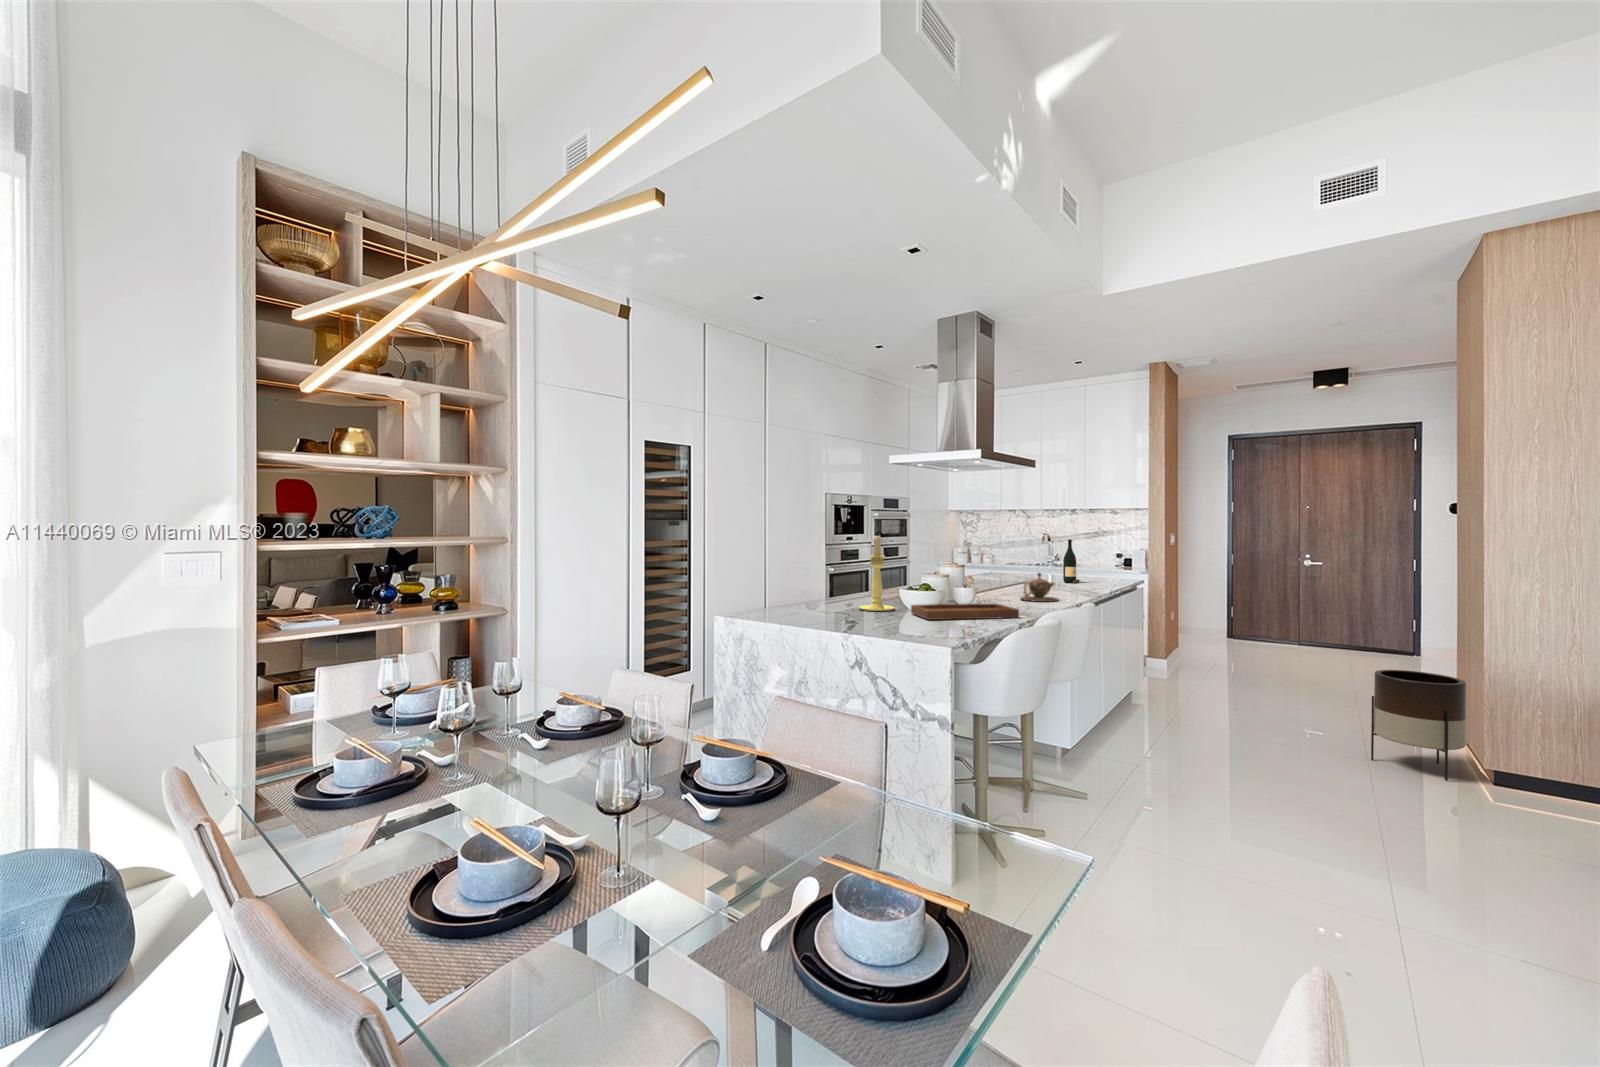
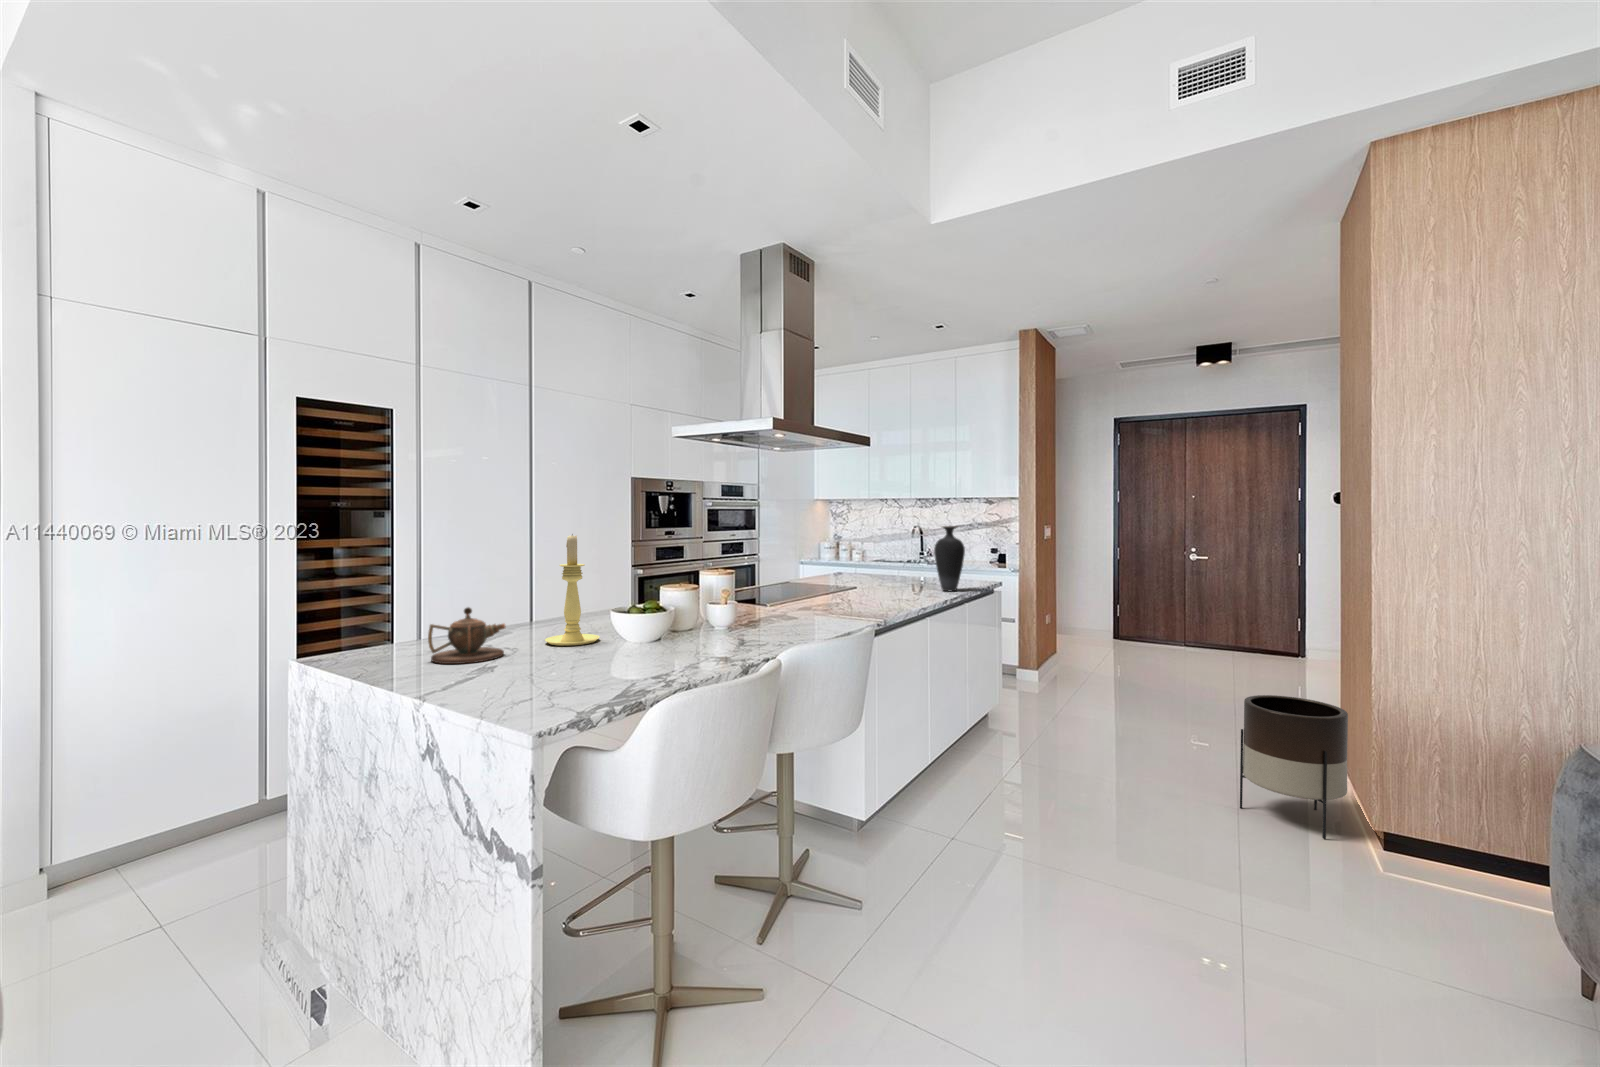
vase: none [1095,532,1122,585] -> present [934,526,965,591]
wine bottle: present [1063,540,1080,583] -> none [902,535,923,588]
teapot: present [1021,573,1058,602] -> present [428,607,505,664]
tray: present [911,583,1019,620] -> none [600,605,747,665]

